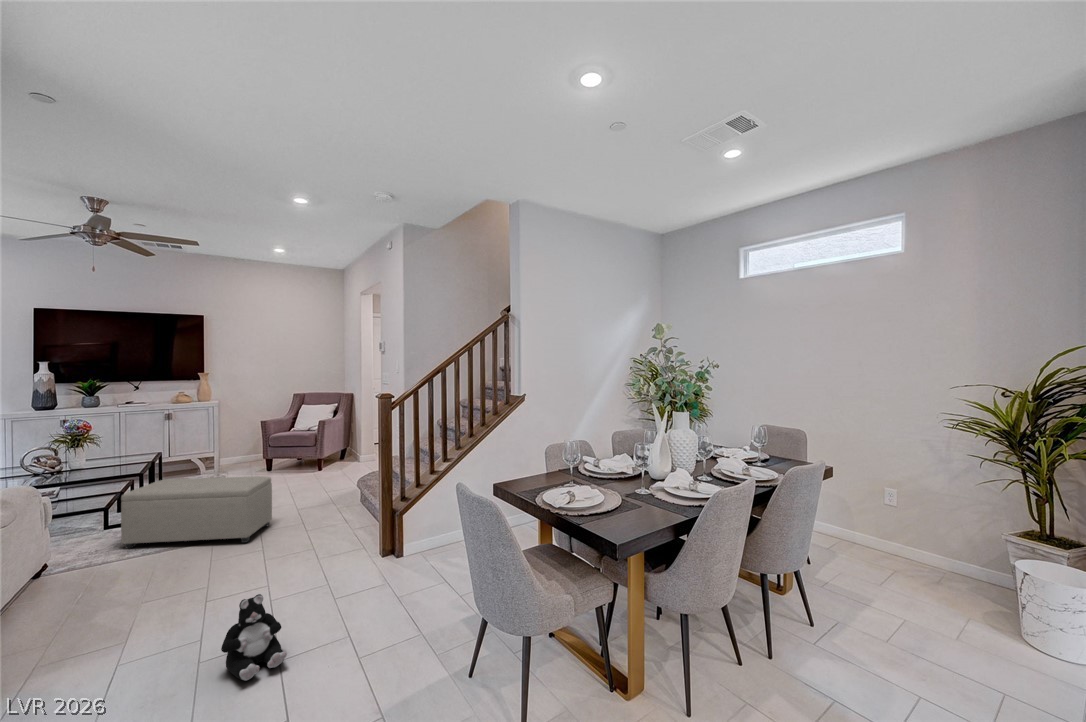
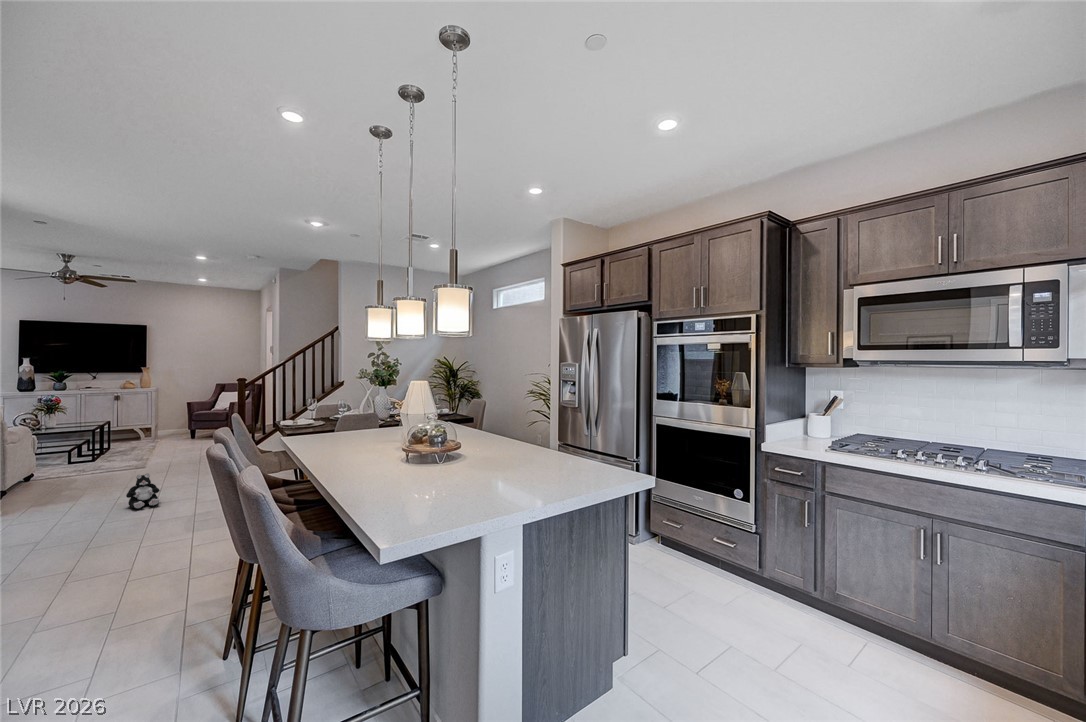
ottoman: present [121,476,272,548] -> none [79,432,180,472]

